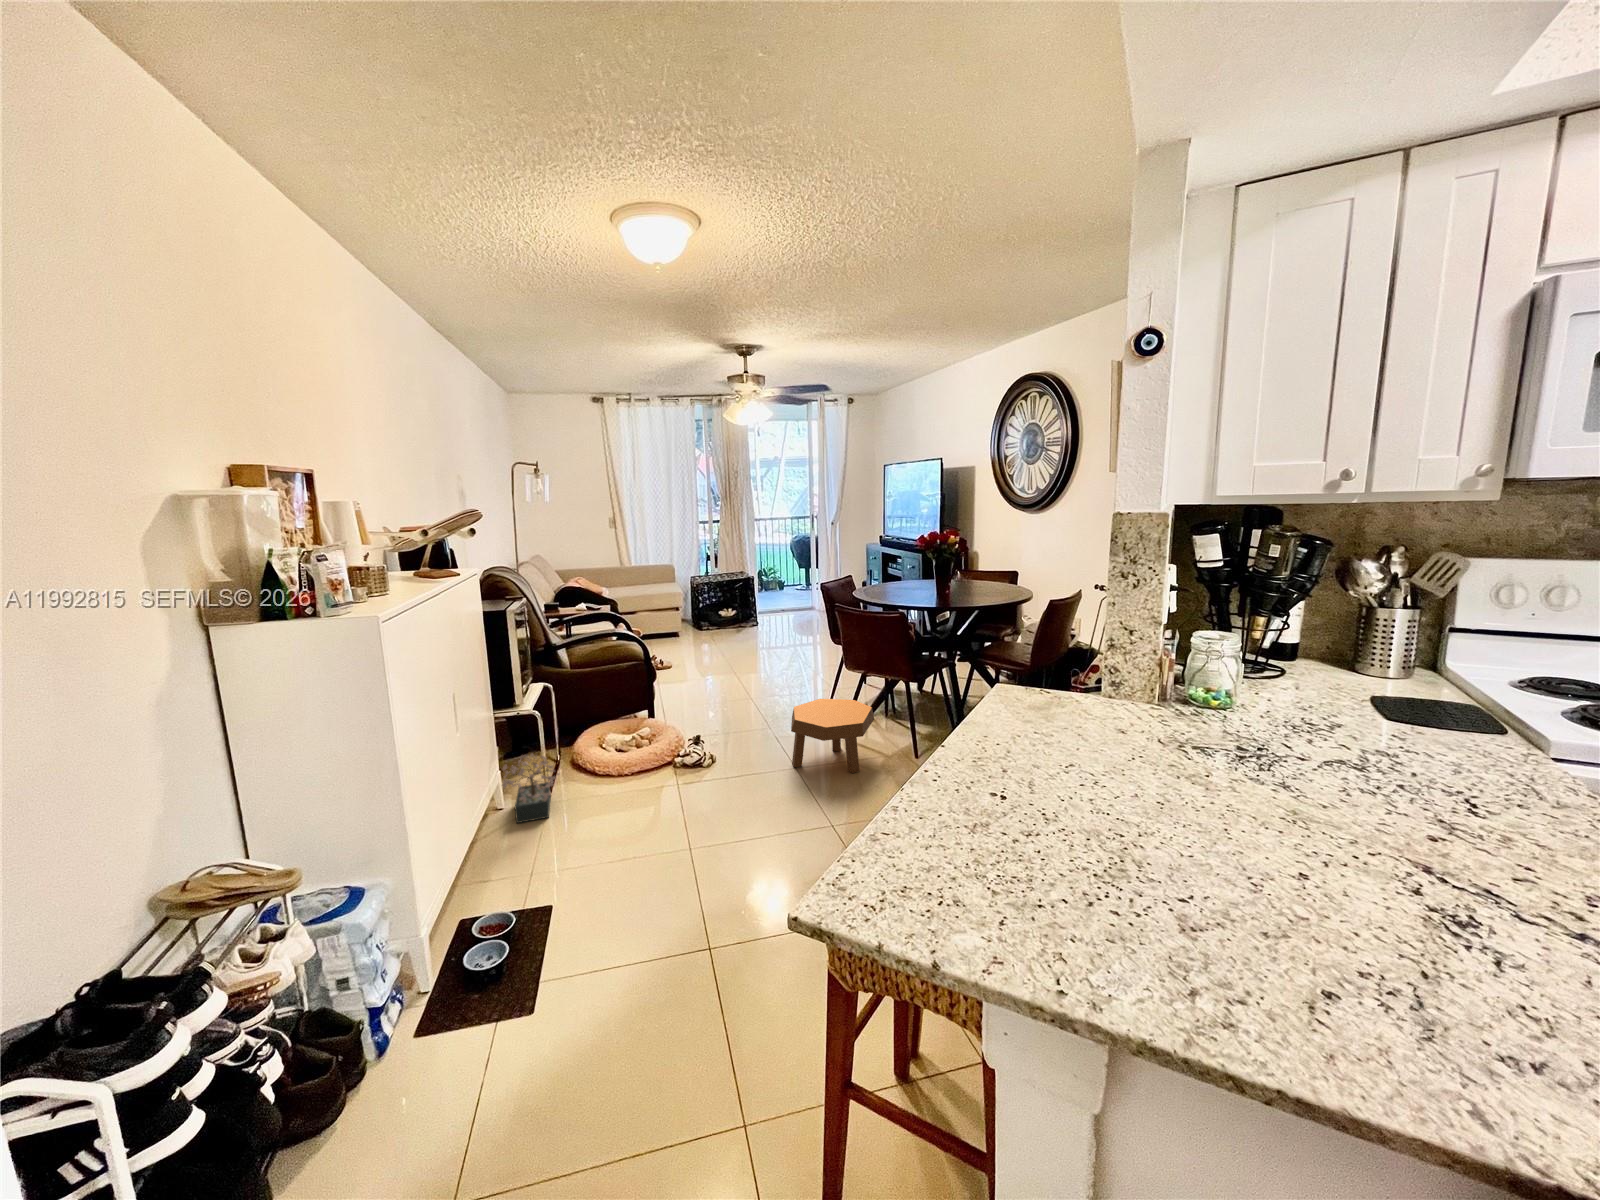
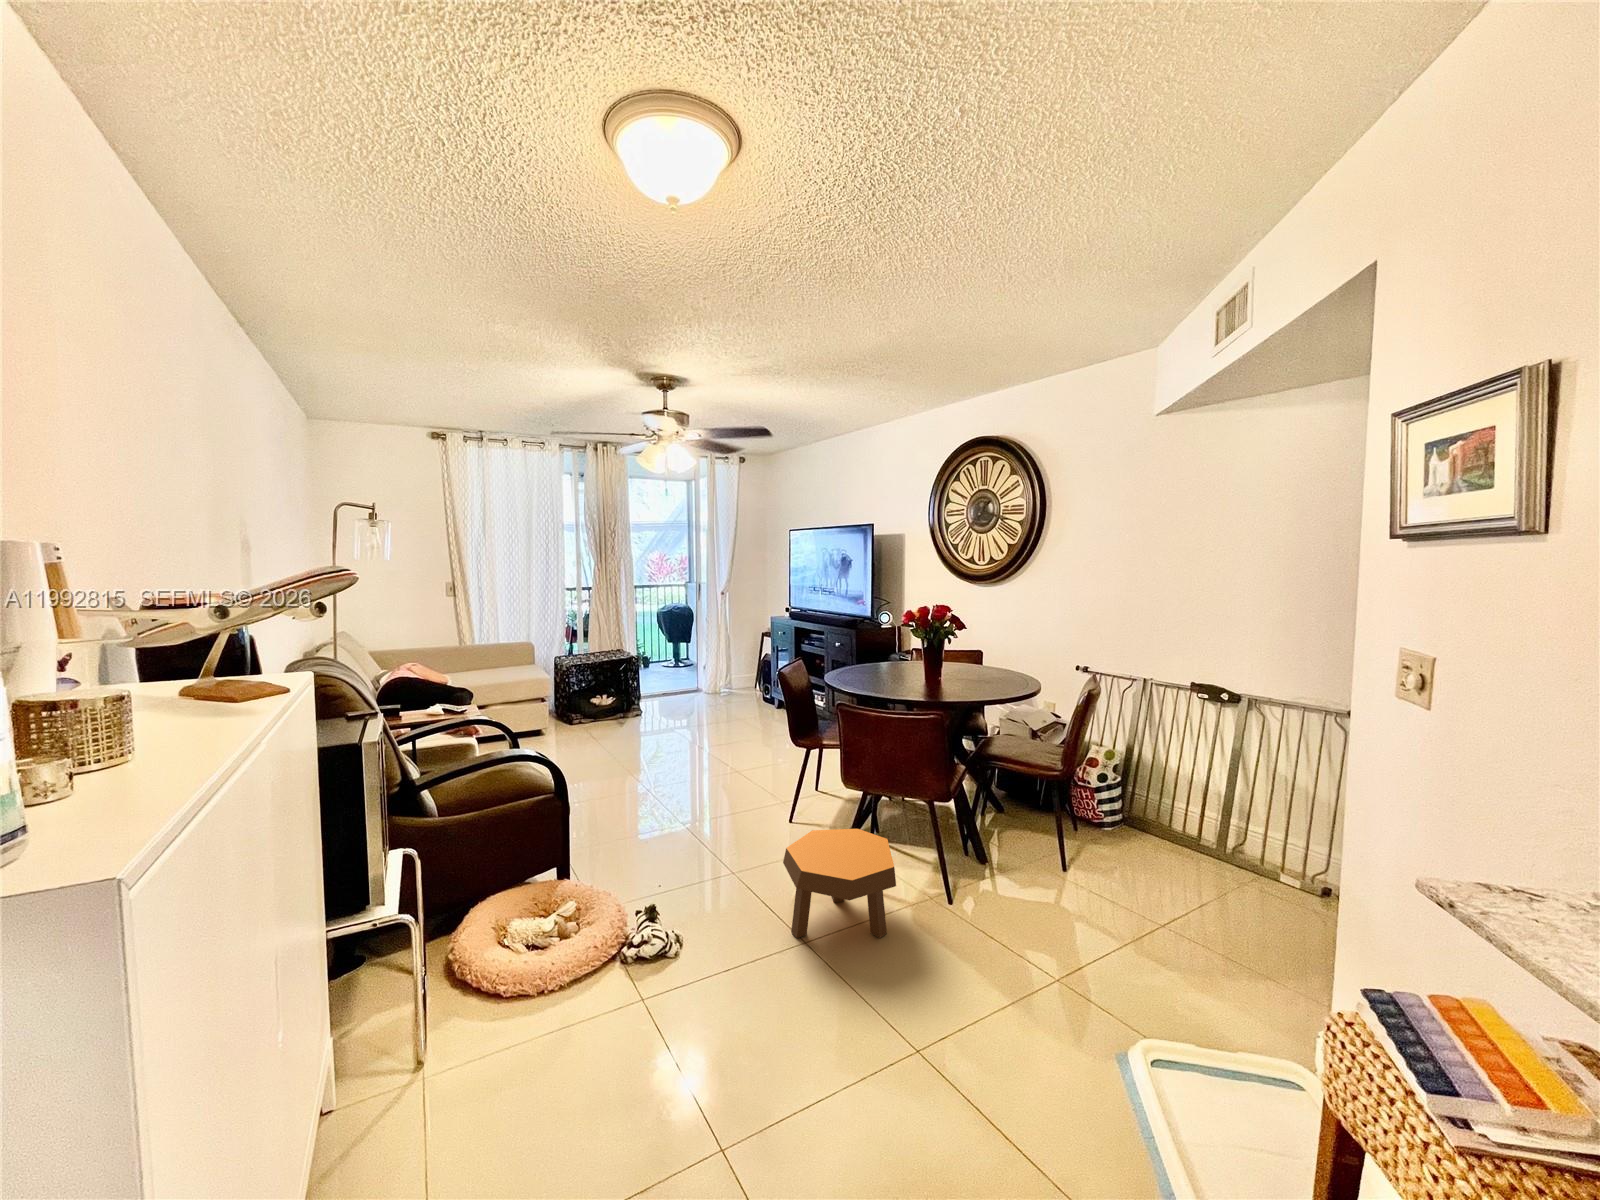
decorative plant: present [502,754,559,823] -> none [342,988,456,1139]

